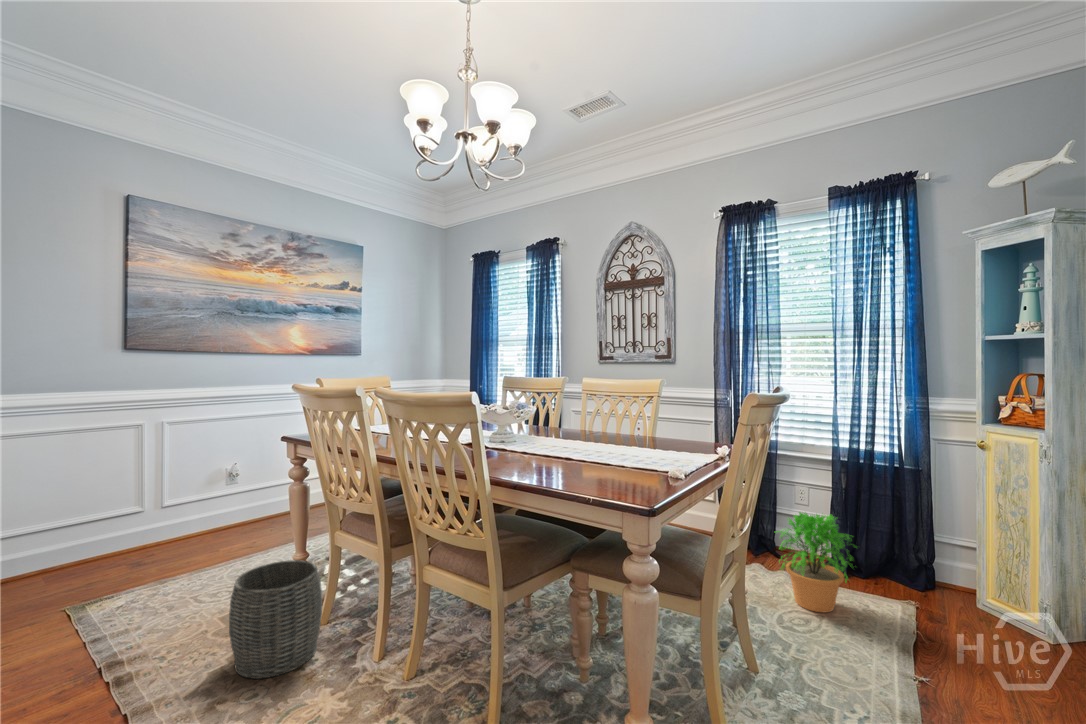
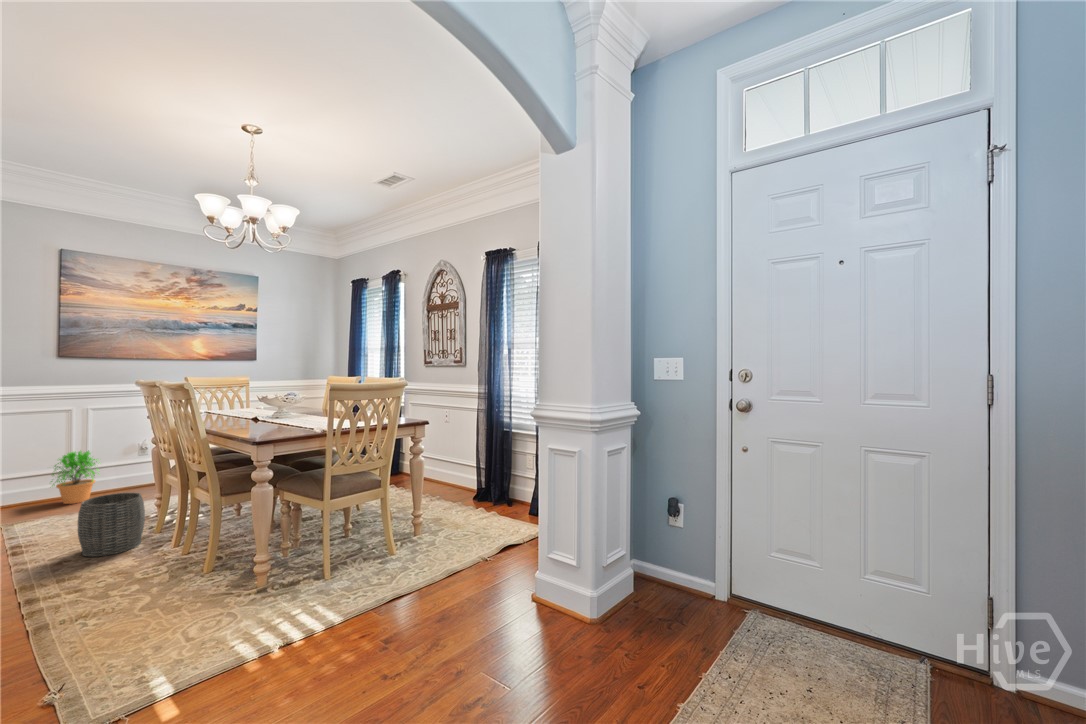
potted plant: present [777,512,851,612] -> present [51,451,97,504]

